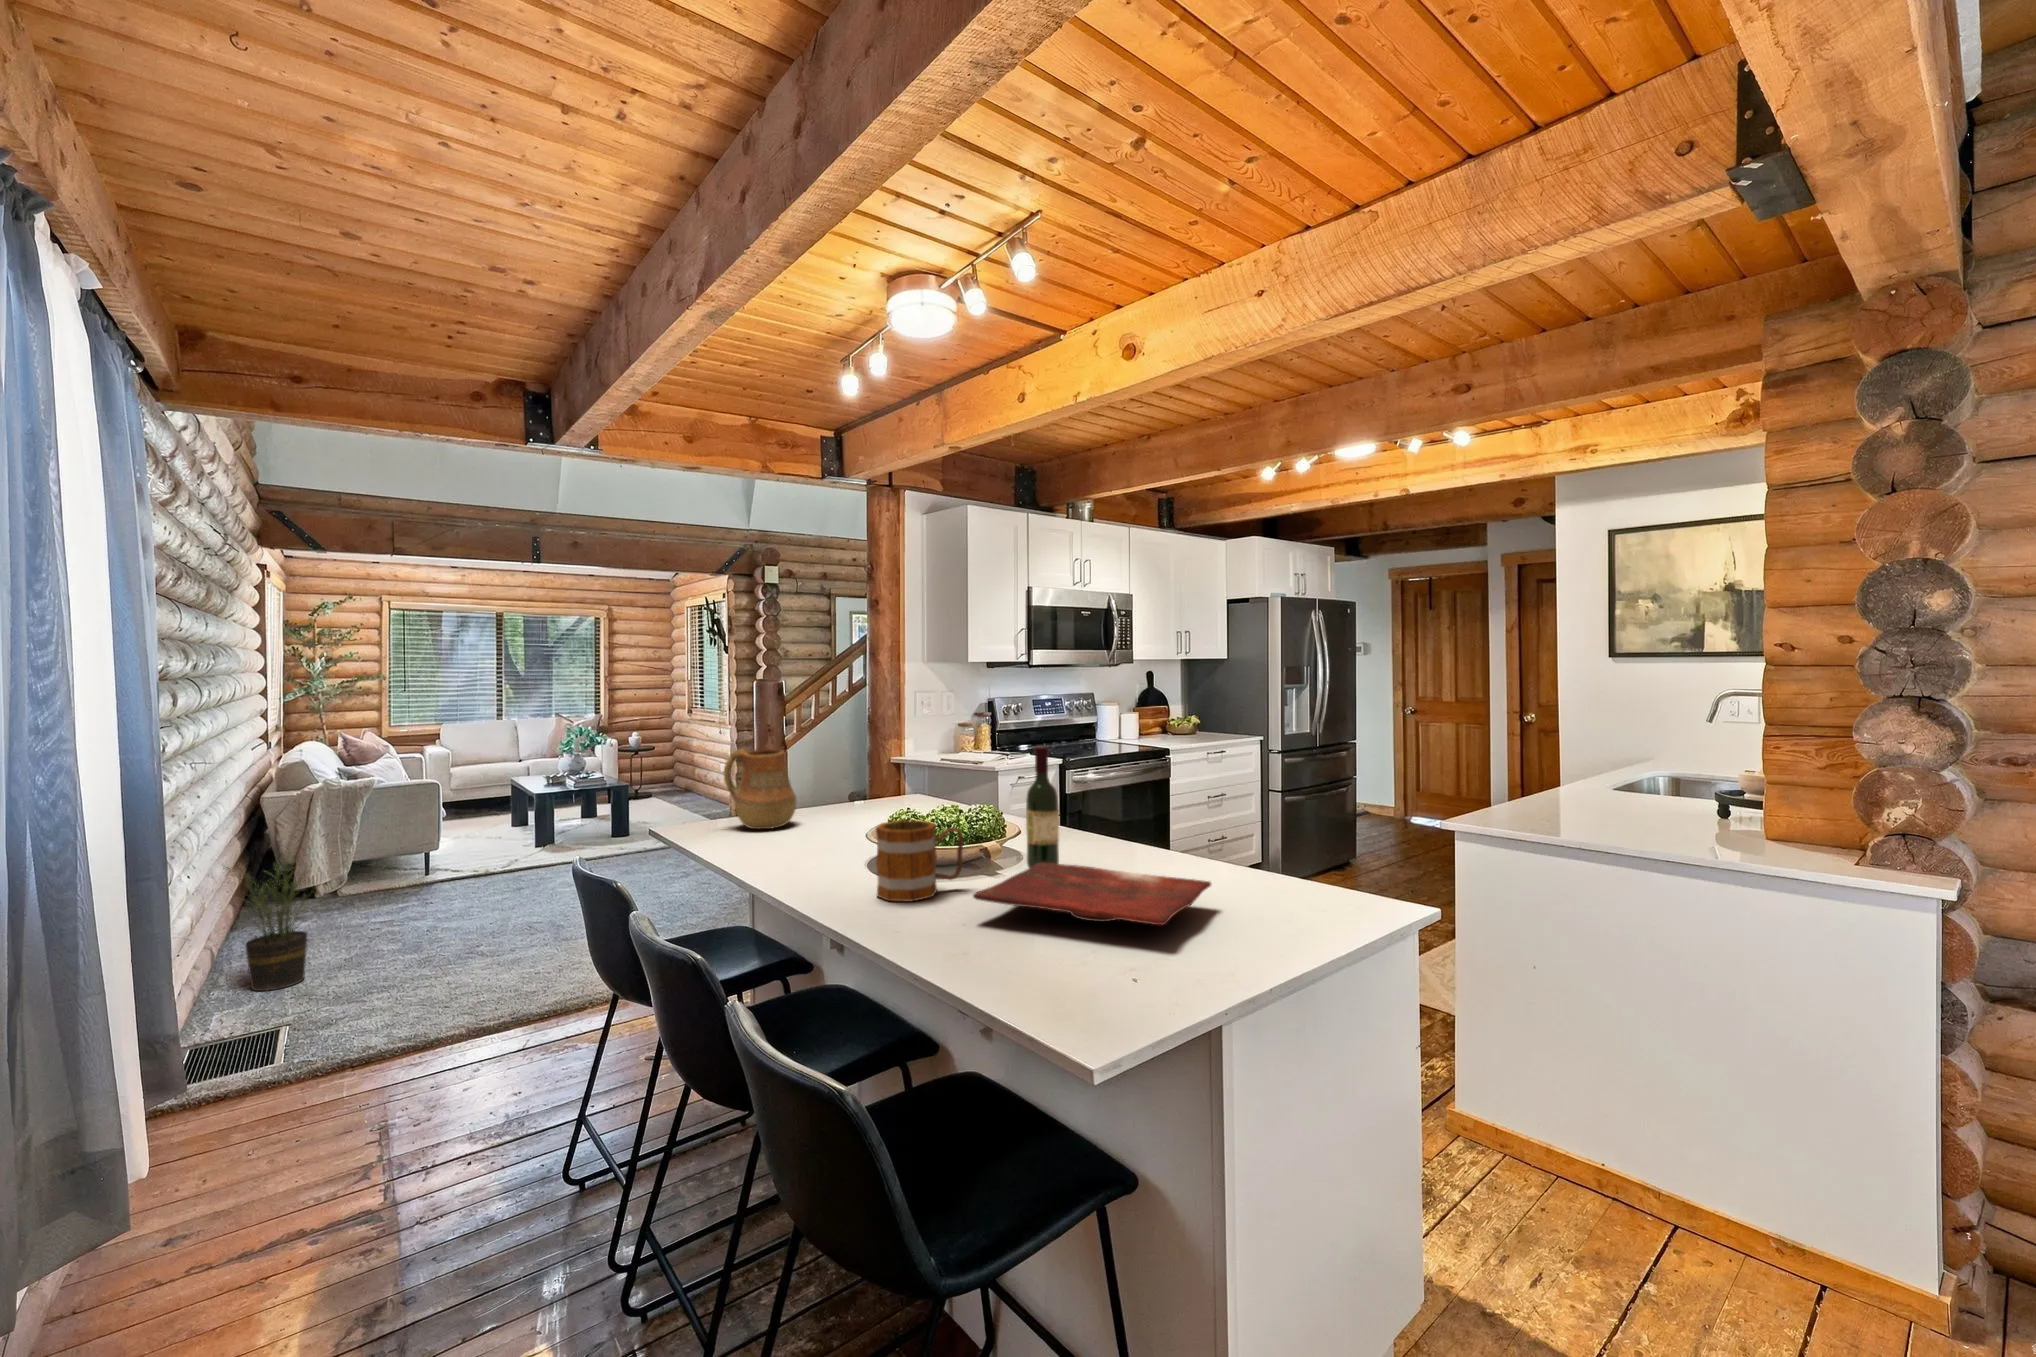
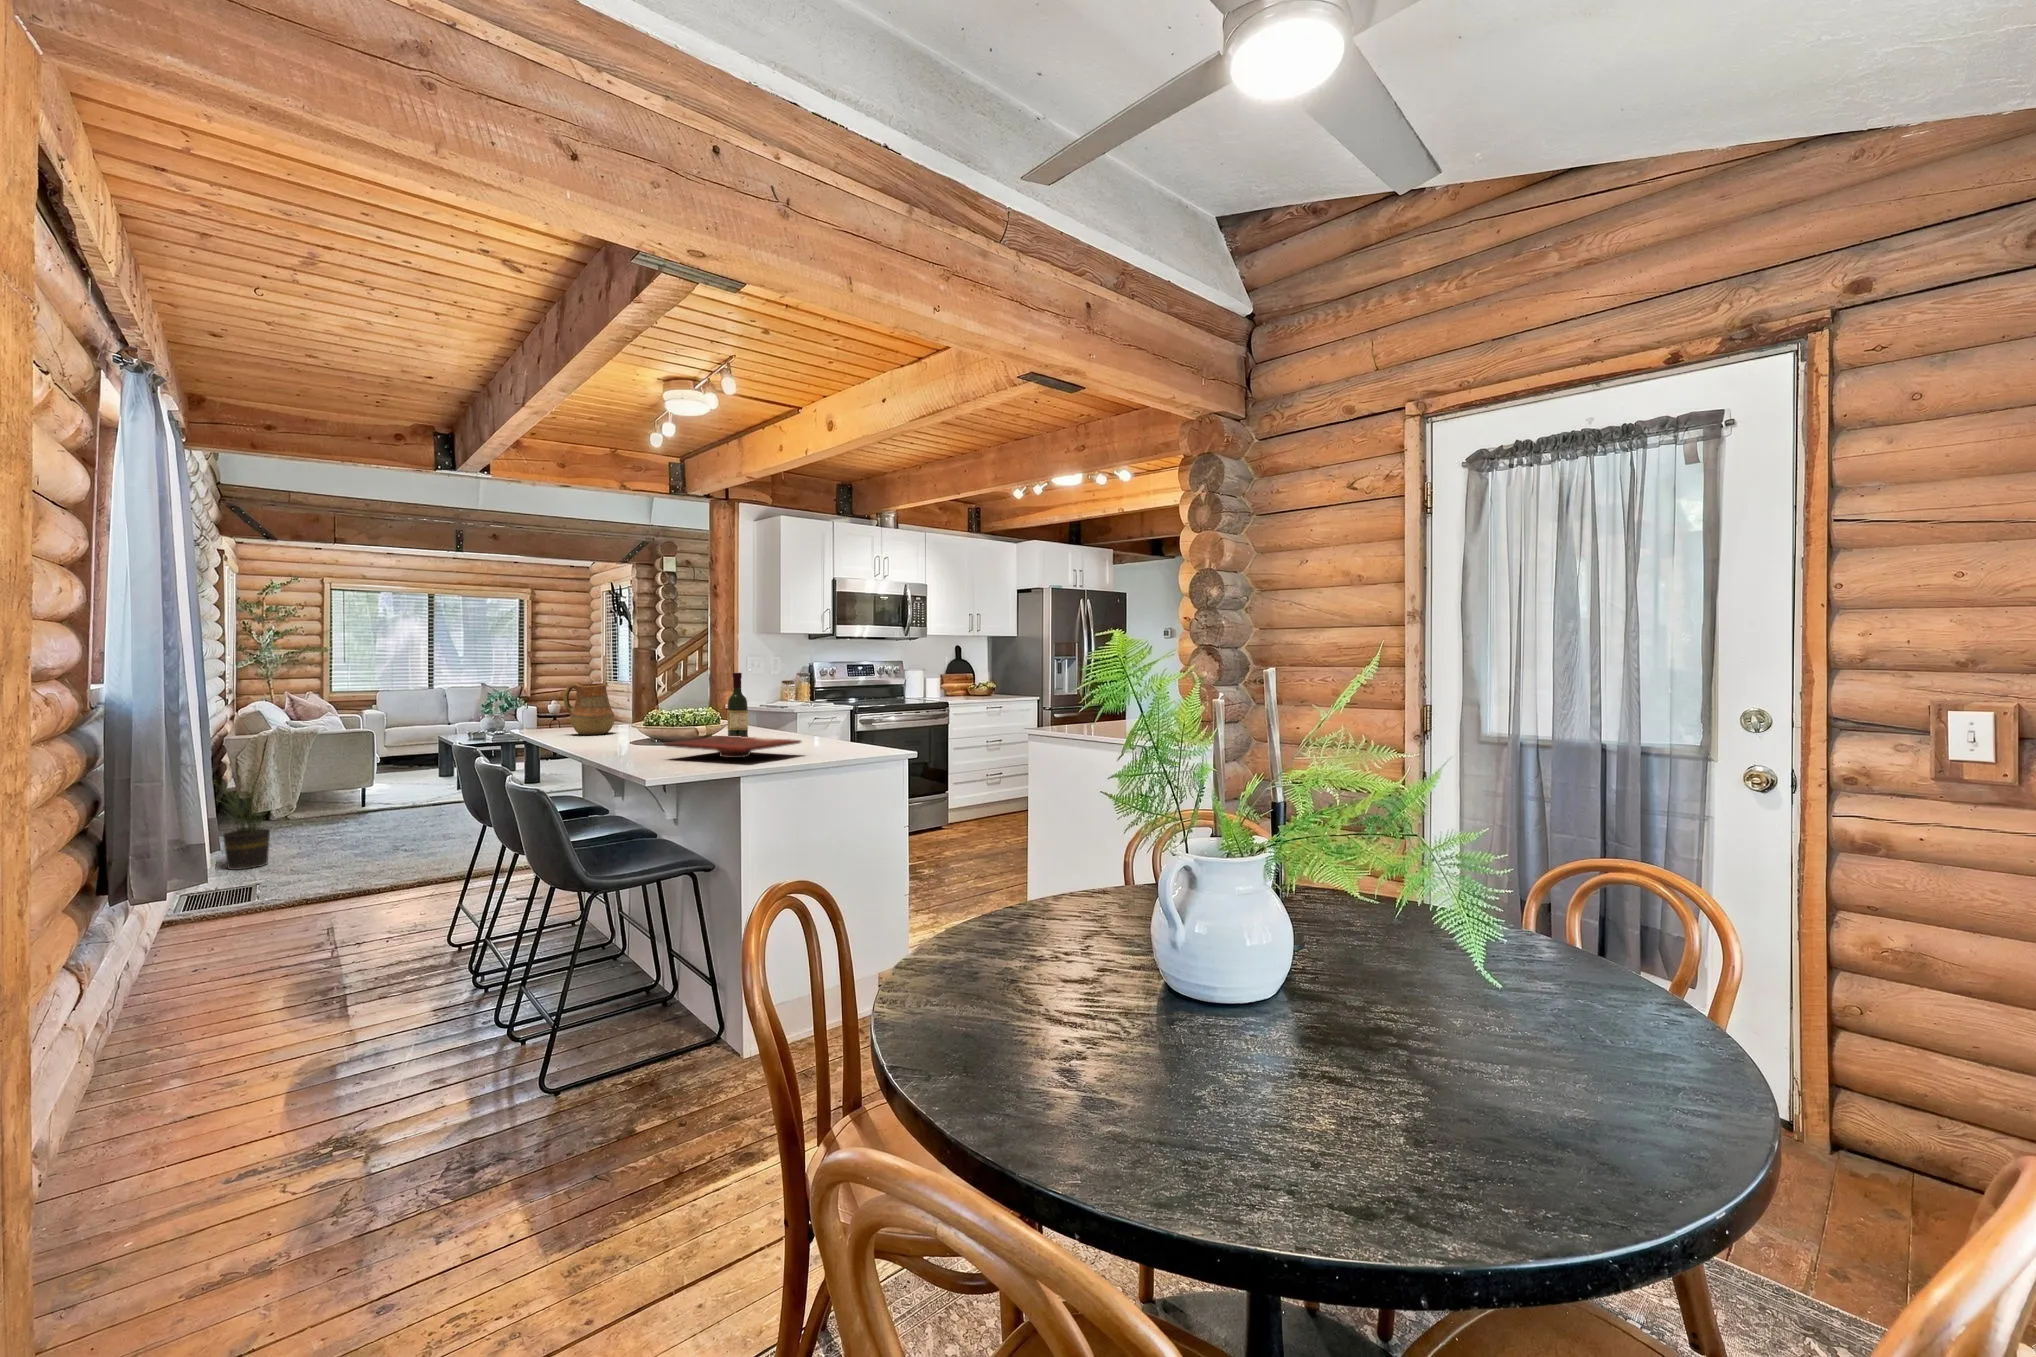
mug: present [876,820,963,901] -> none [624,712,679,754]

